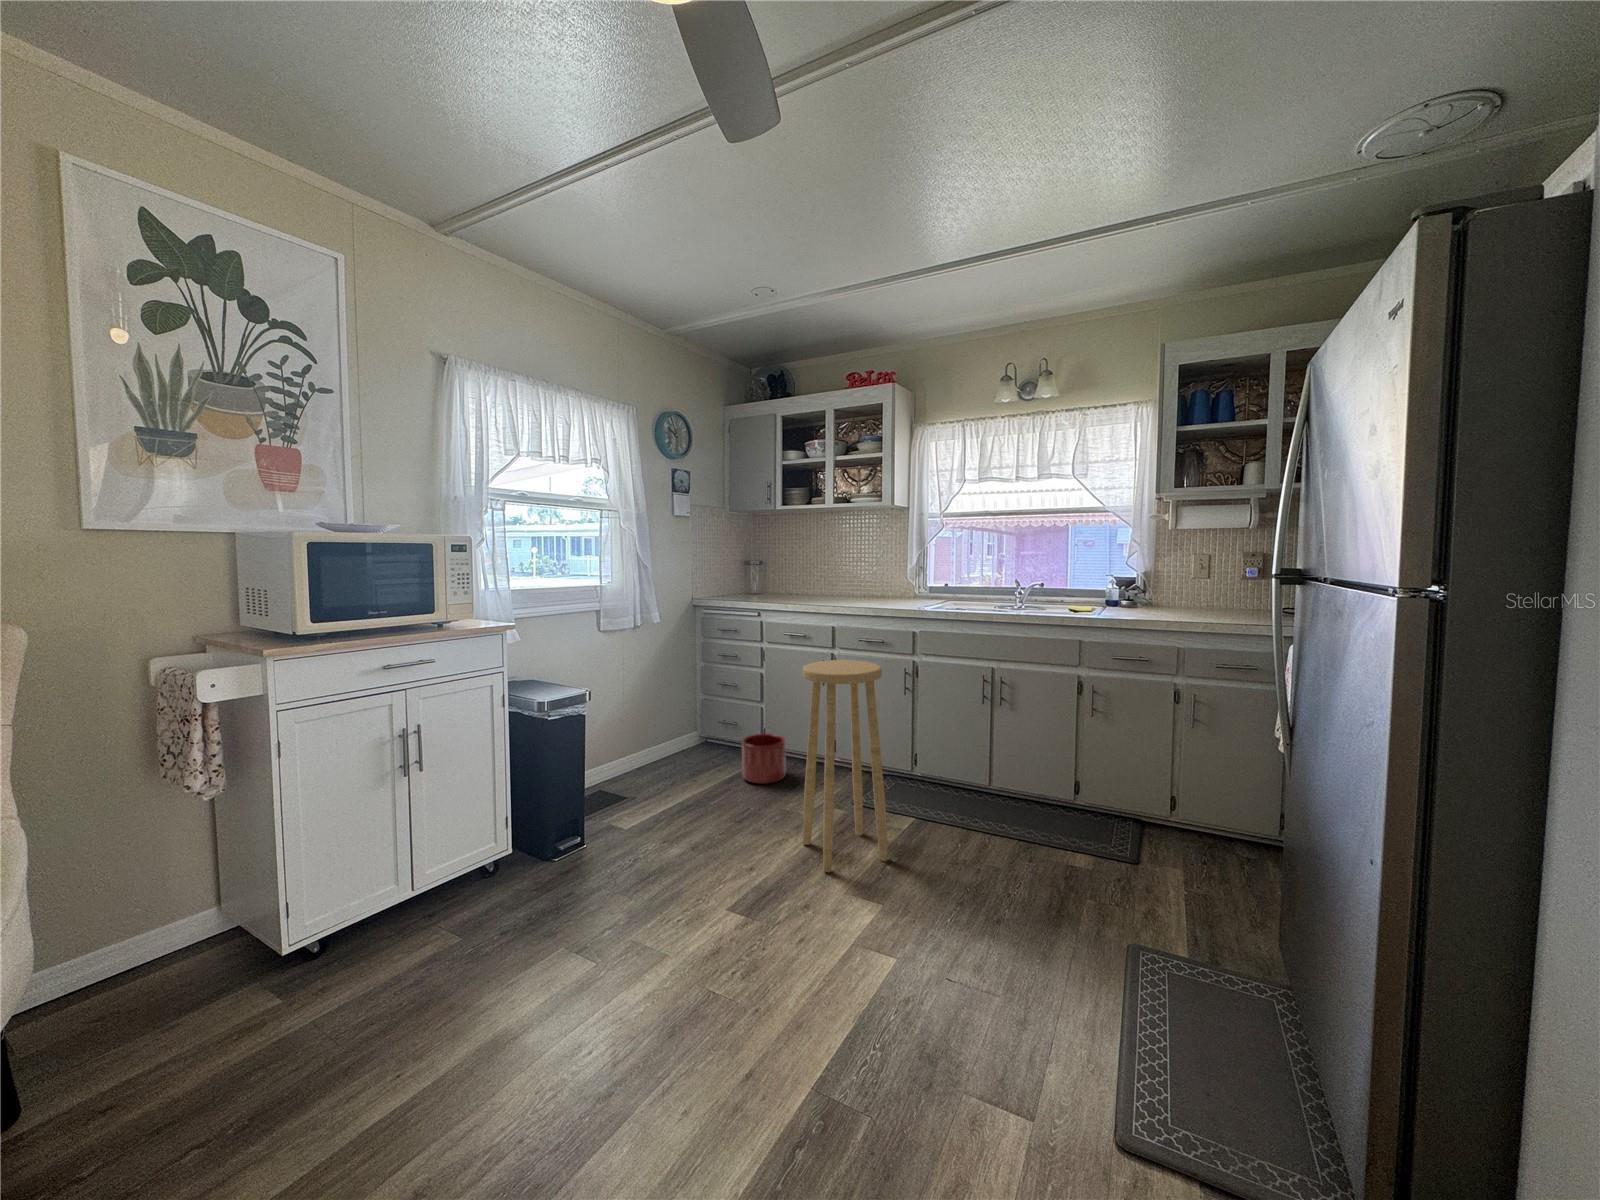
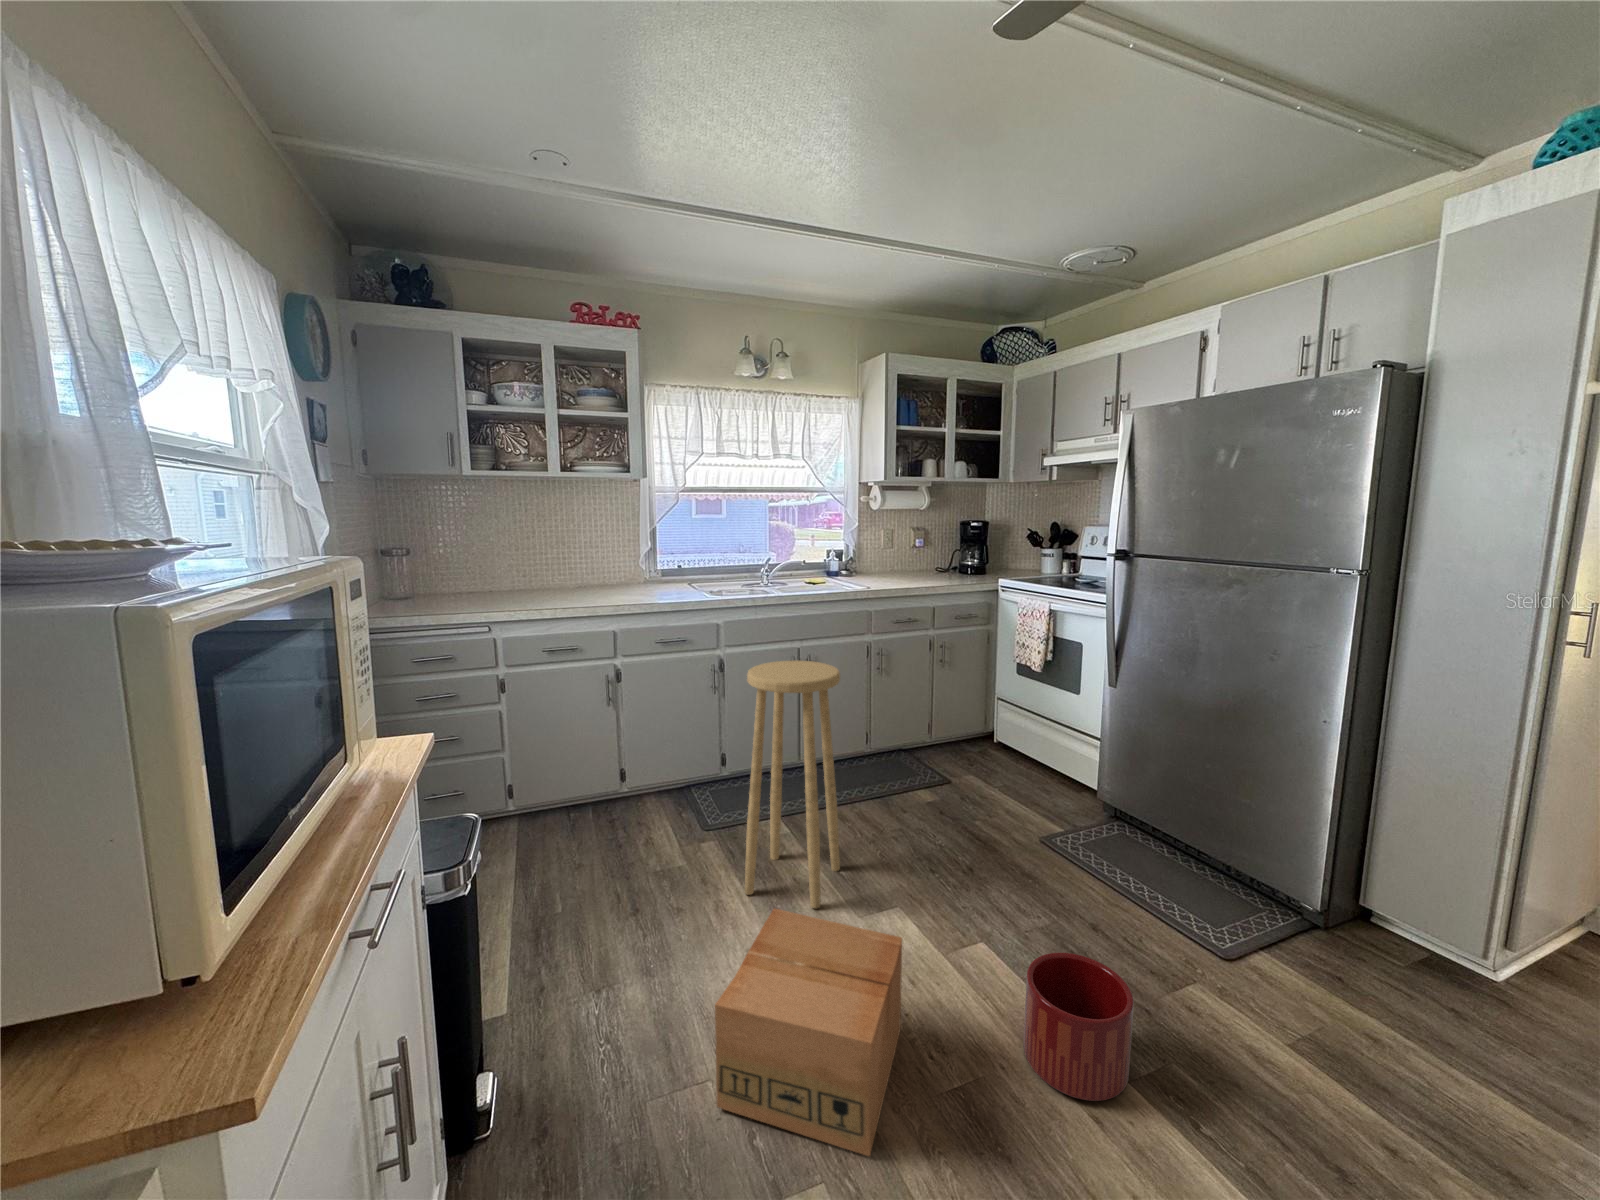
planter: present [742,734,786,784] -> present [1023,953,1134,1101]
cardboard box: none [619,827,746,981] -> present [715,909,902,1156]

